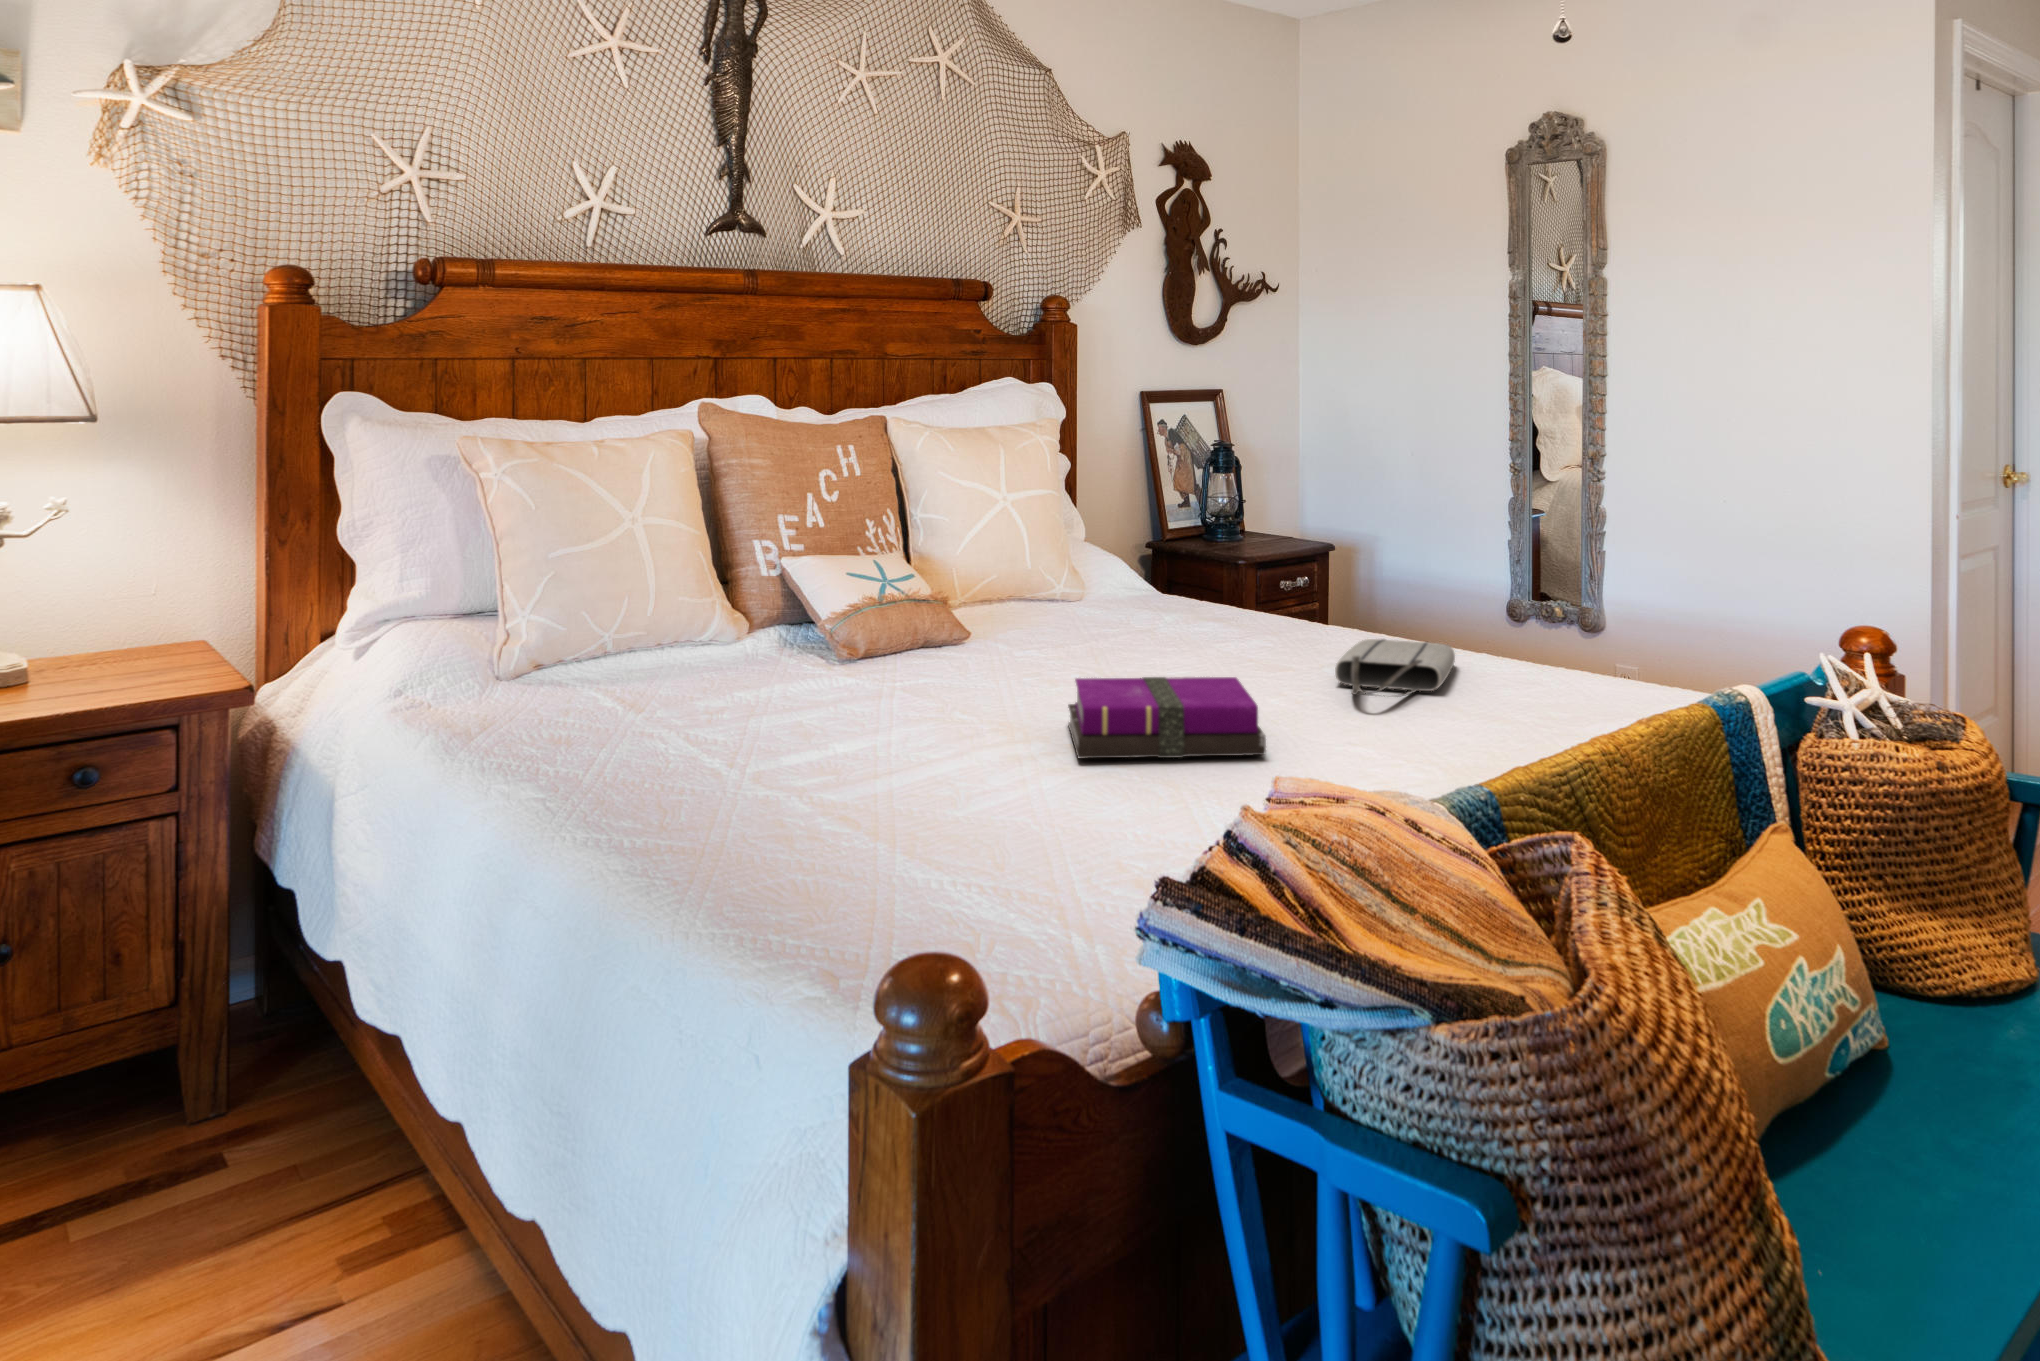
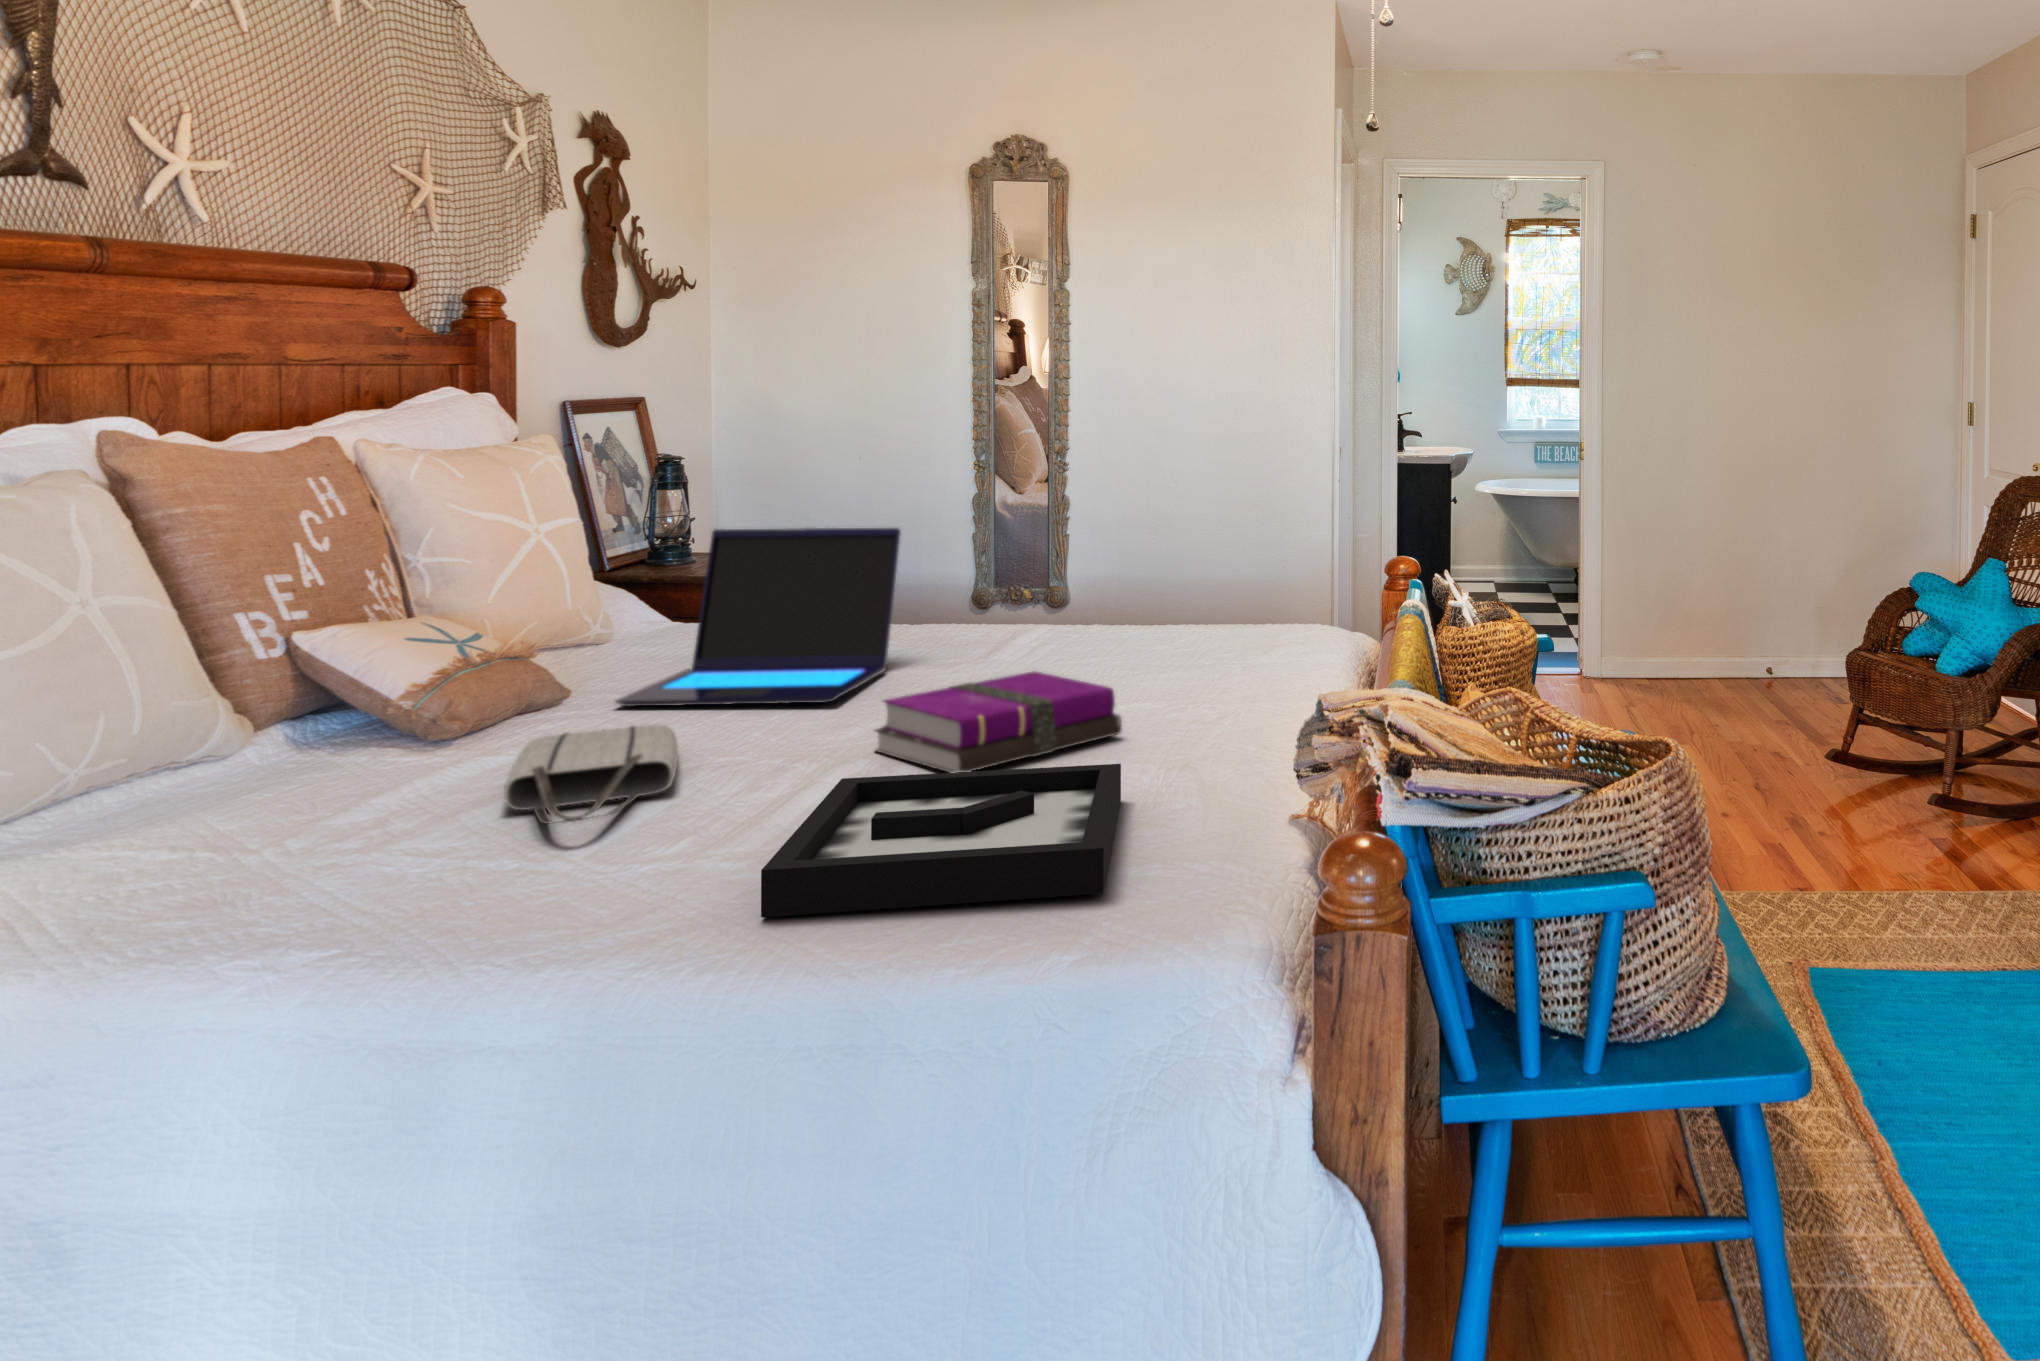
laptop: none [979,510,1229,676] -> present [615,528,901,706]
tote bag: present [1335,639,1455,696] -> present [504,725,678,824]
decorative tray: none [773,738,1156,888] -> present [761,764,1121,917]

